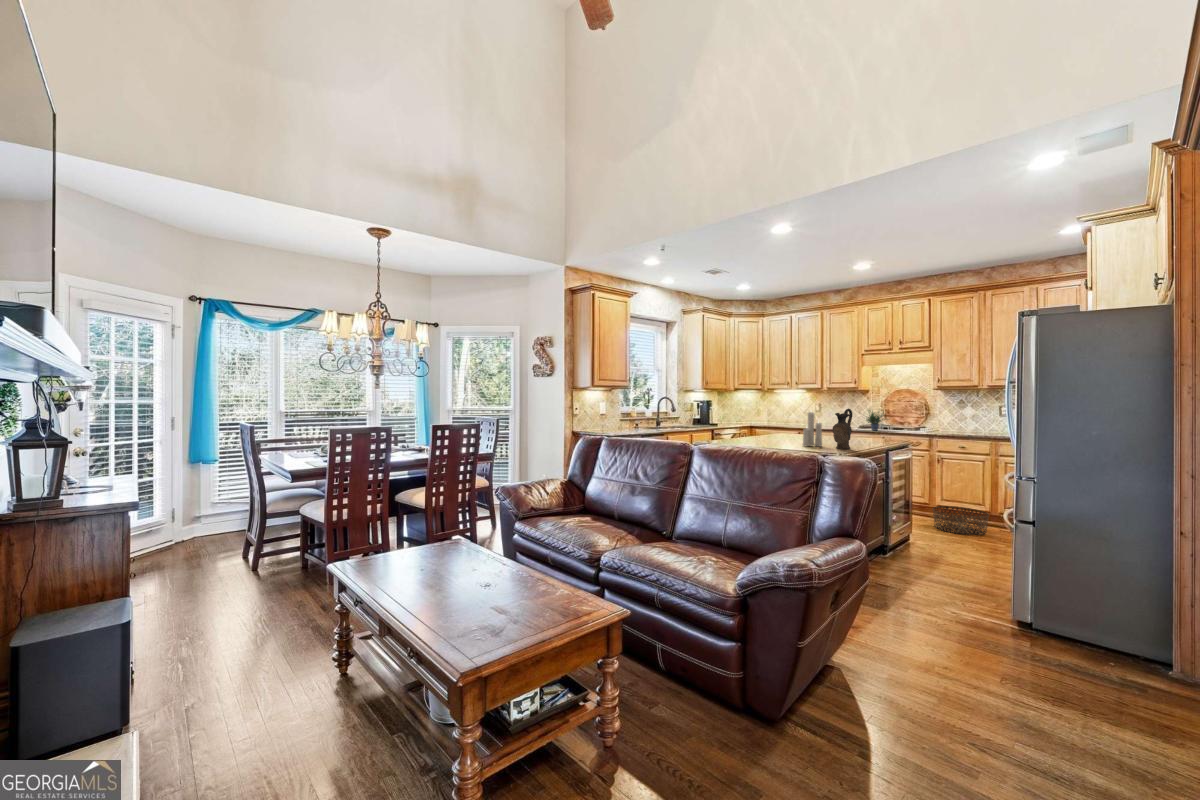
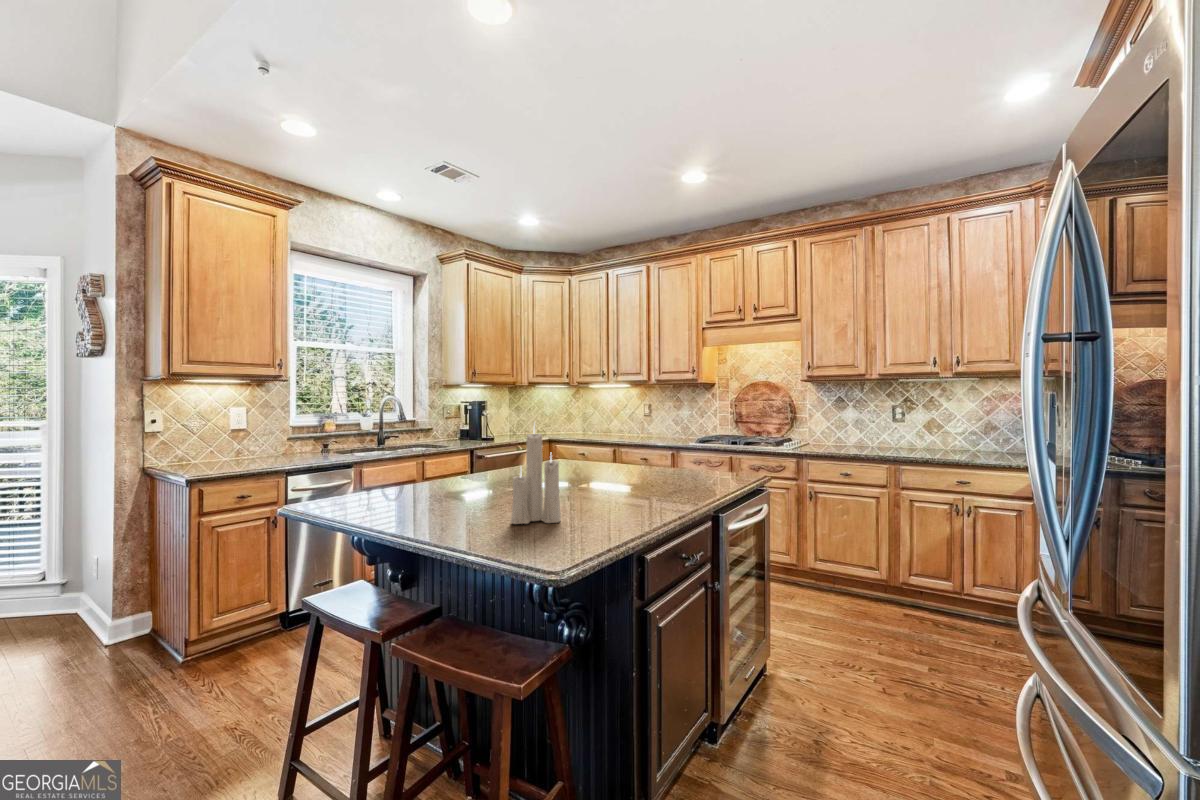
ceramic pitcher: present [832,408,852,449] -> none [567,425,622,542]
potted plant: present [866,410,883,431] -> none [697,404,743,446]
basket: present [933,506,989,535] -> none [804,572,892,634]

